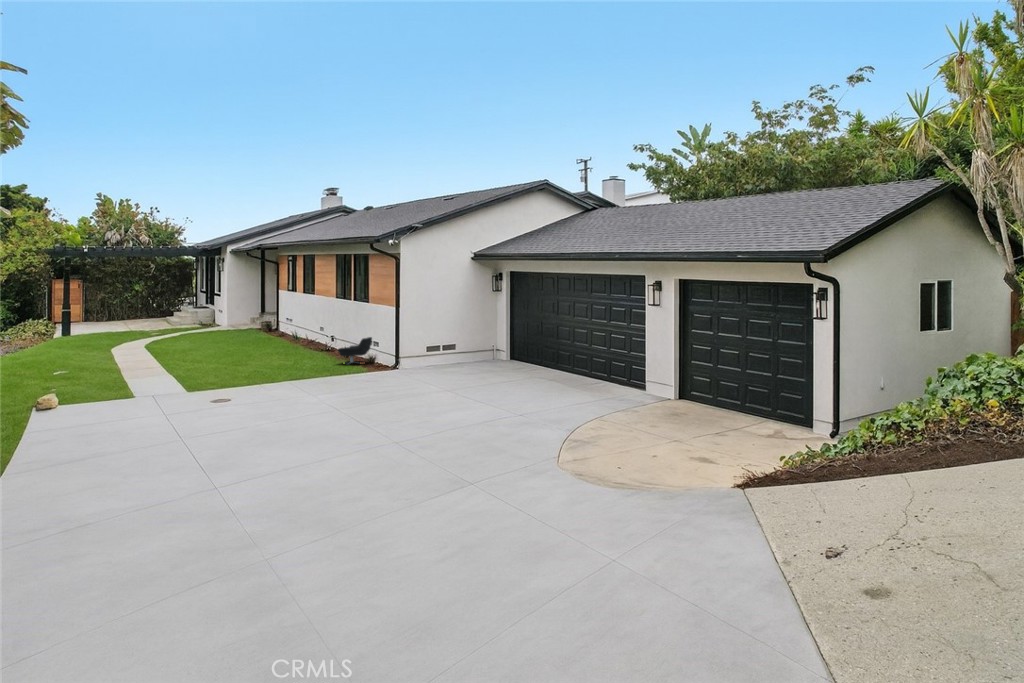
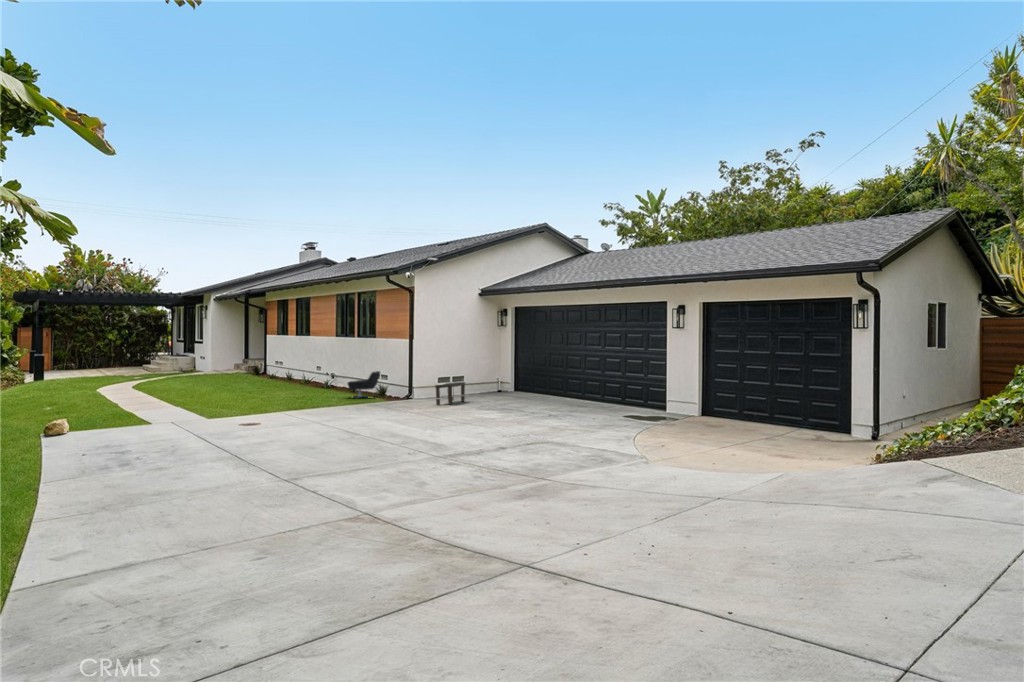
bench: none [421,351,454,375] -> present [435,382,465,405]

